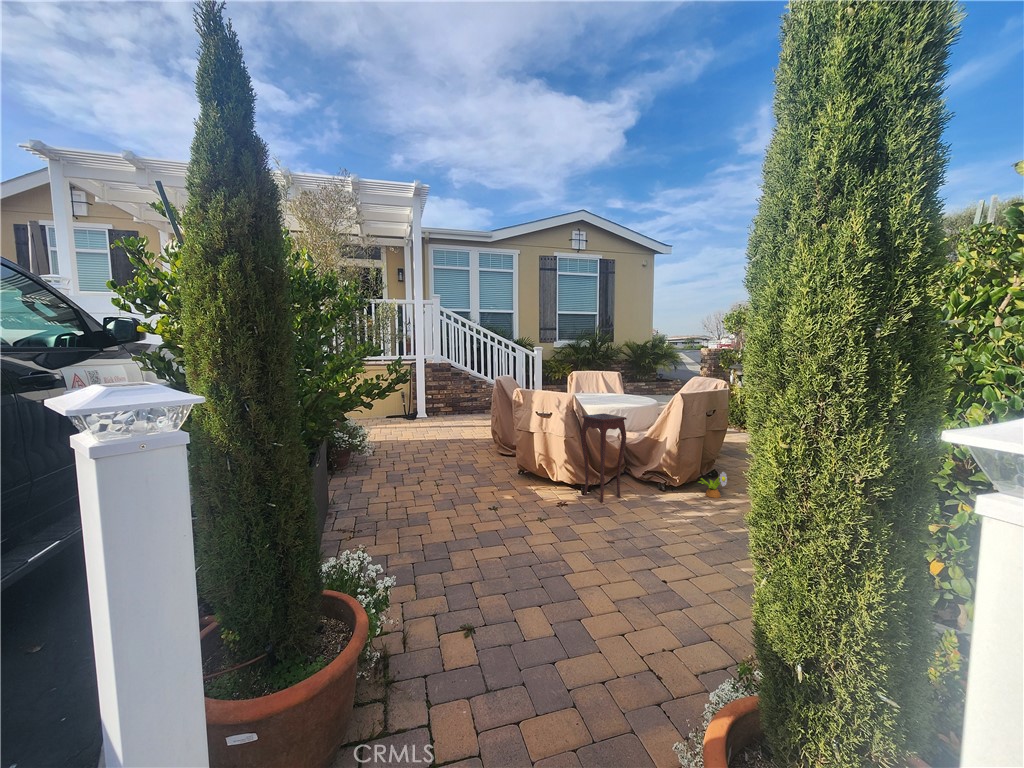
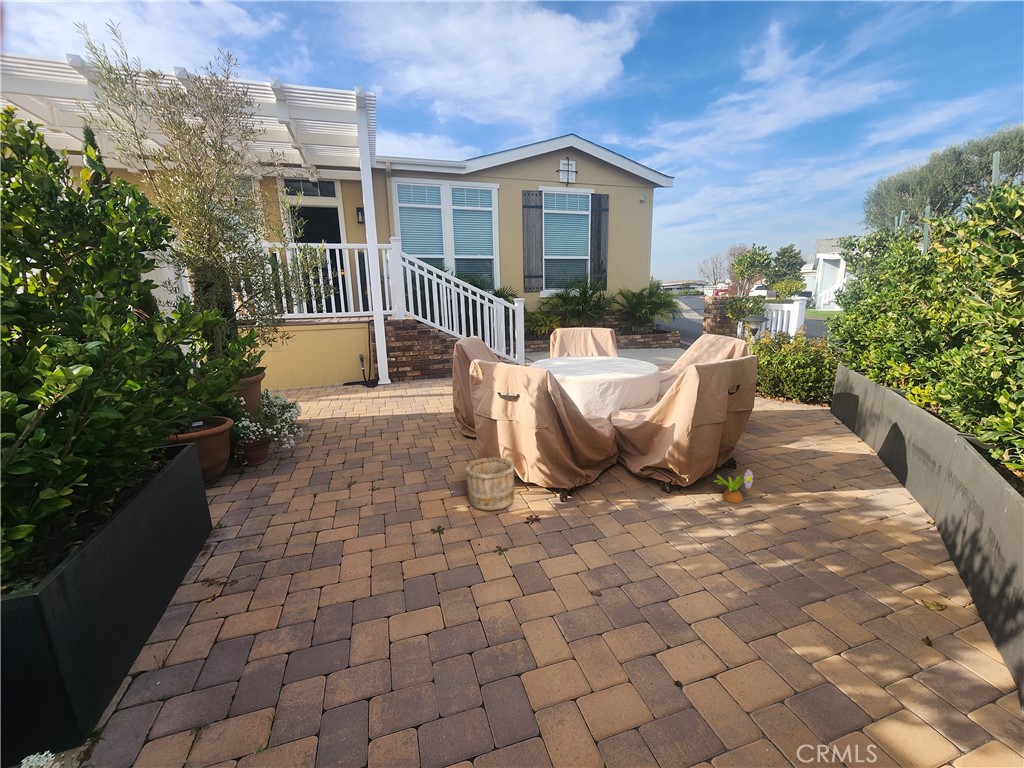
side table: present [581,413,627,502] -> none [559,393,621,514]
wooden bucket: none [511,461,548,499] -> present [465,457,515,511]

